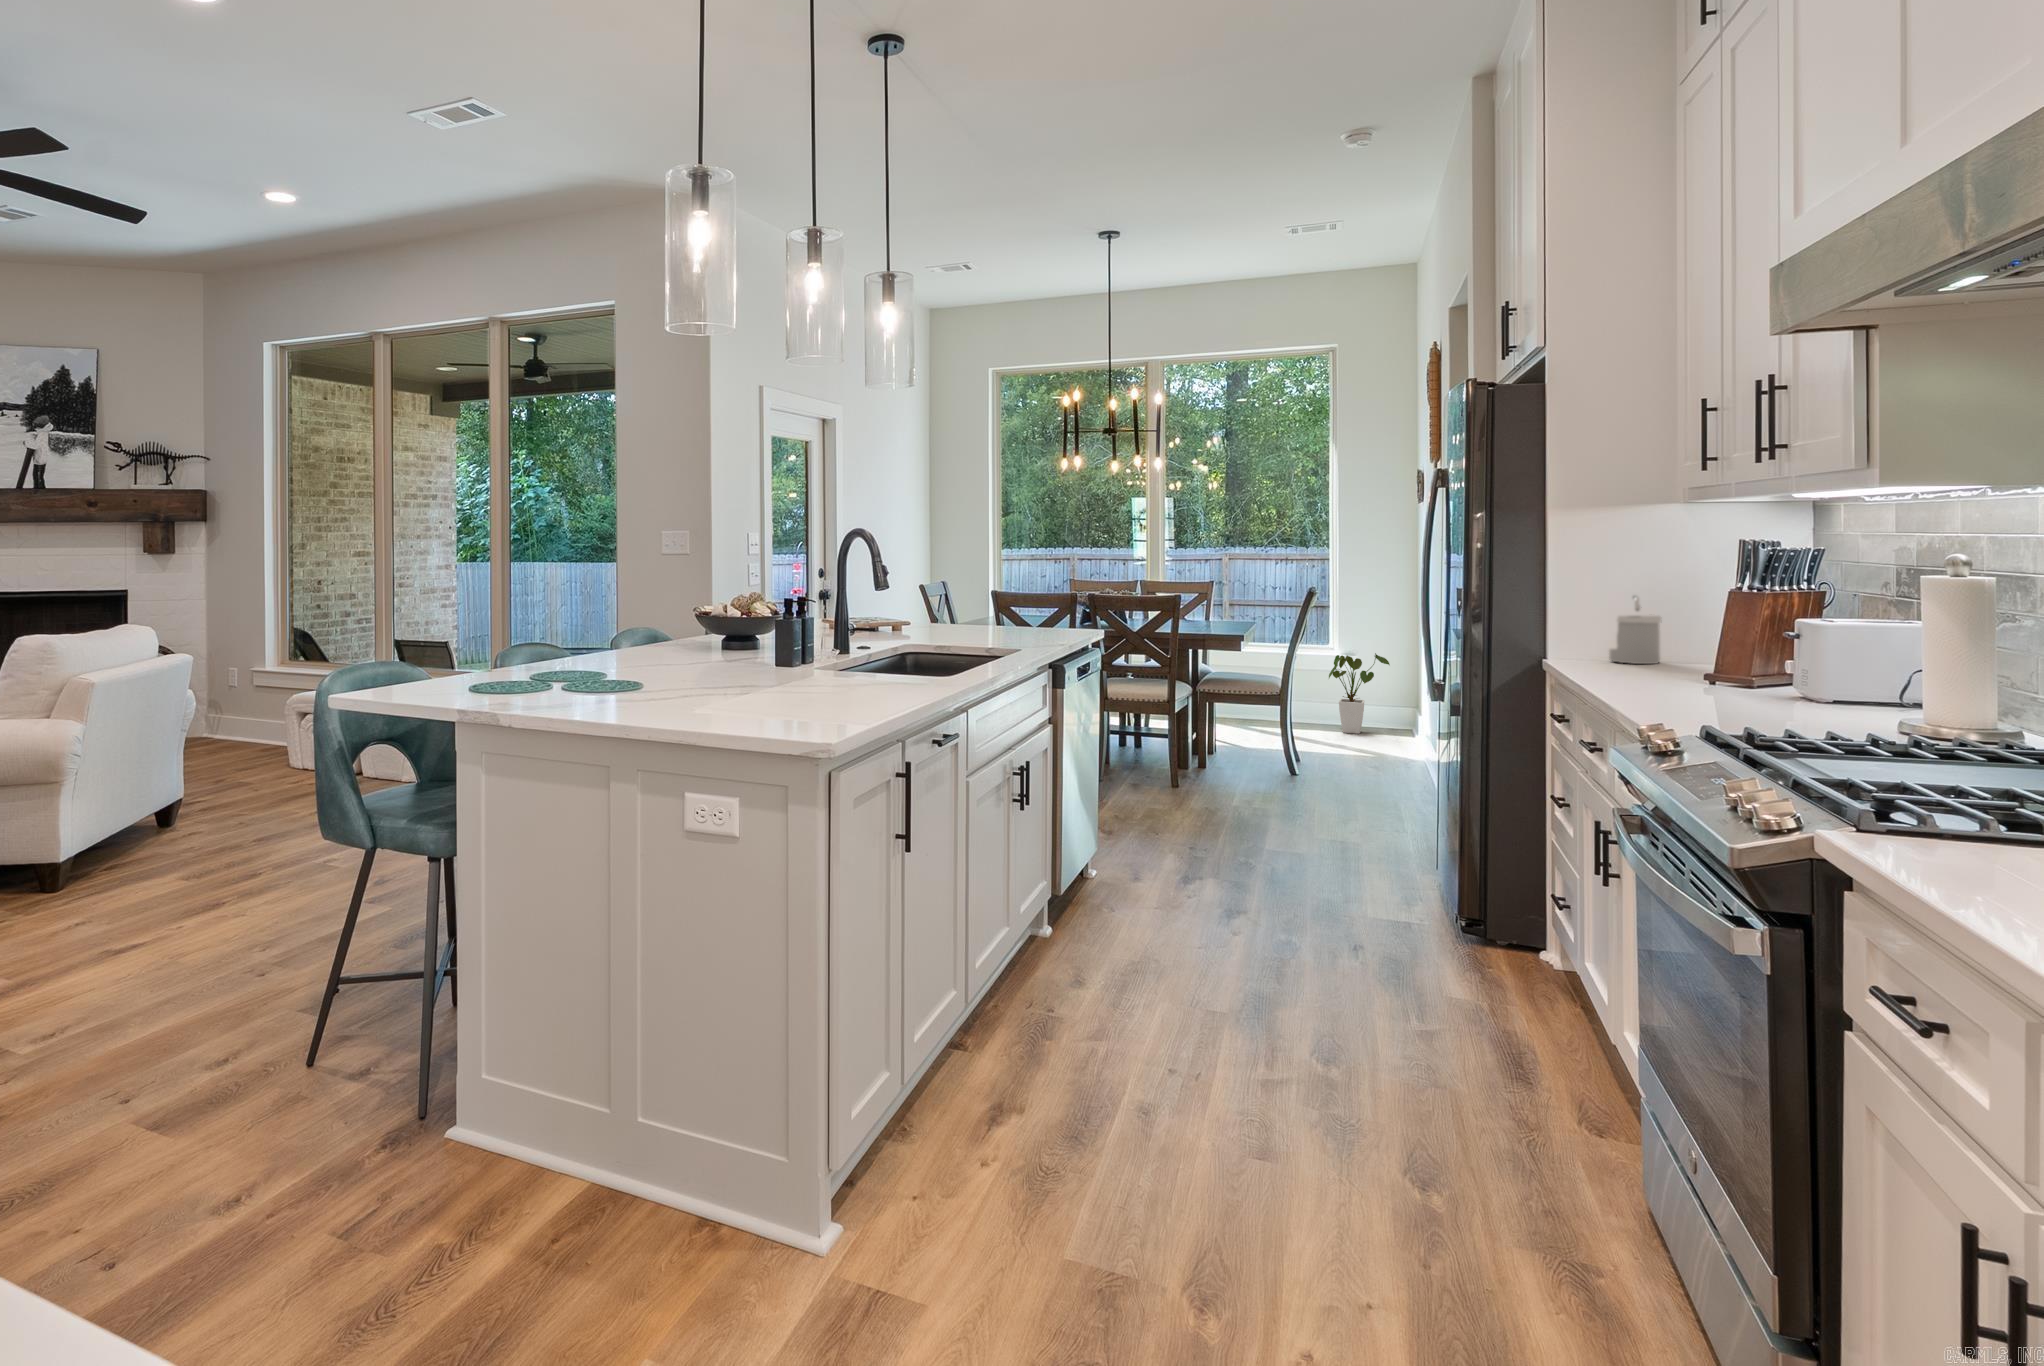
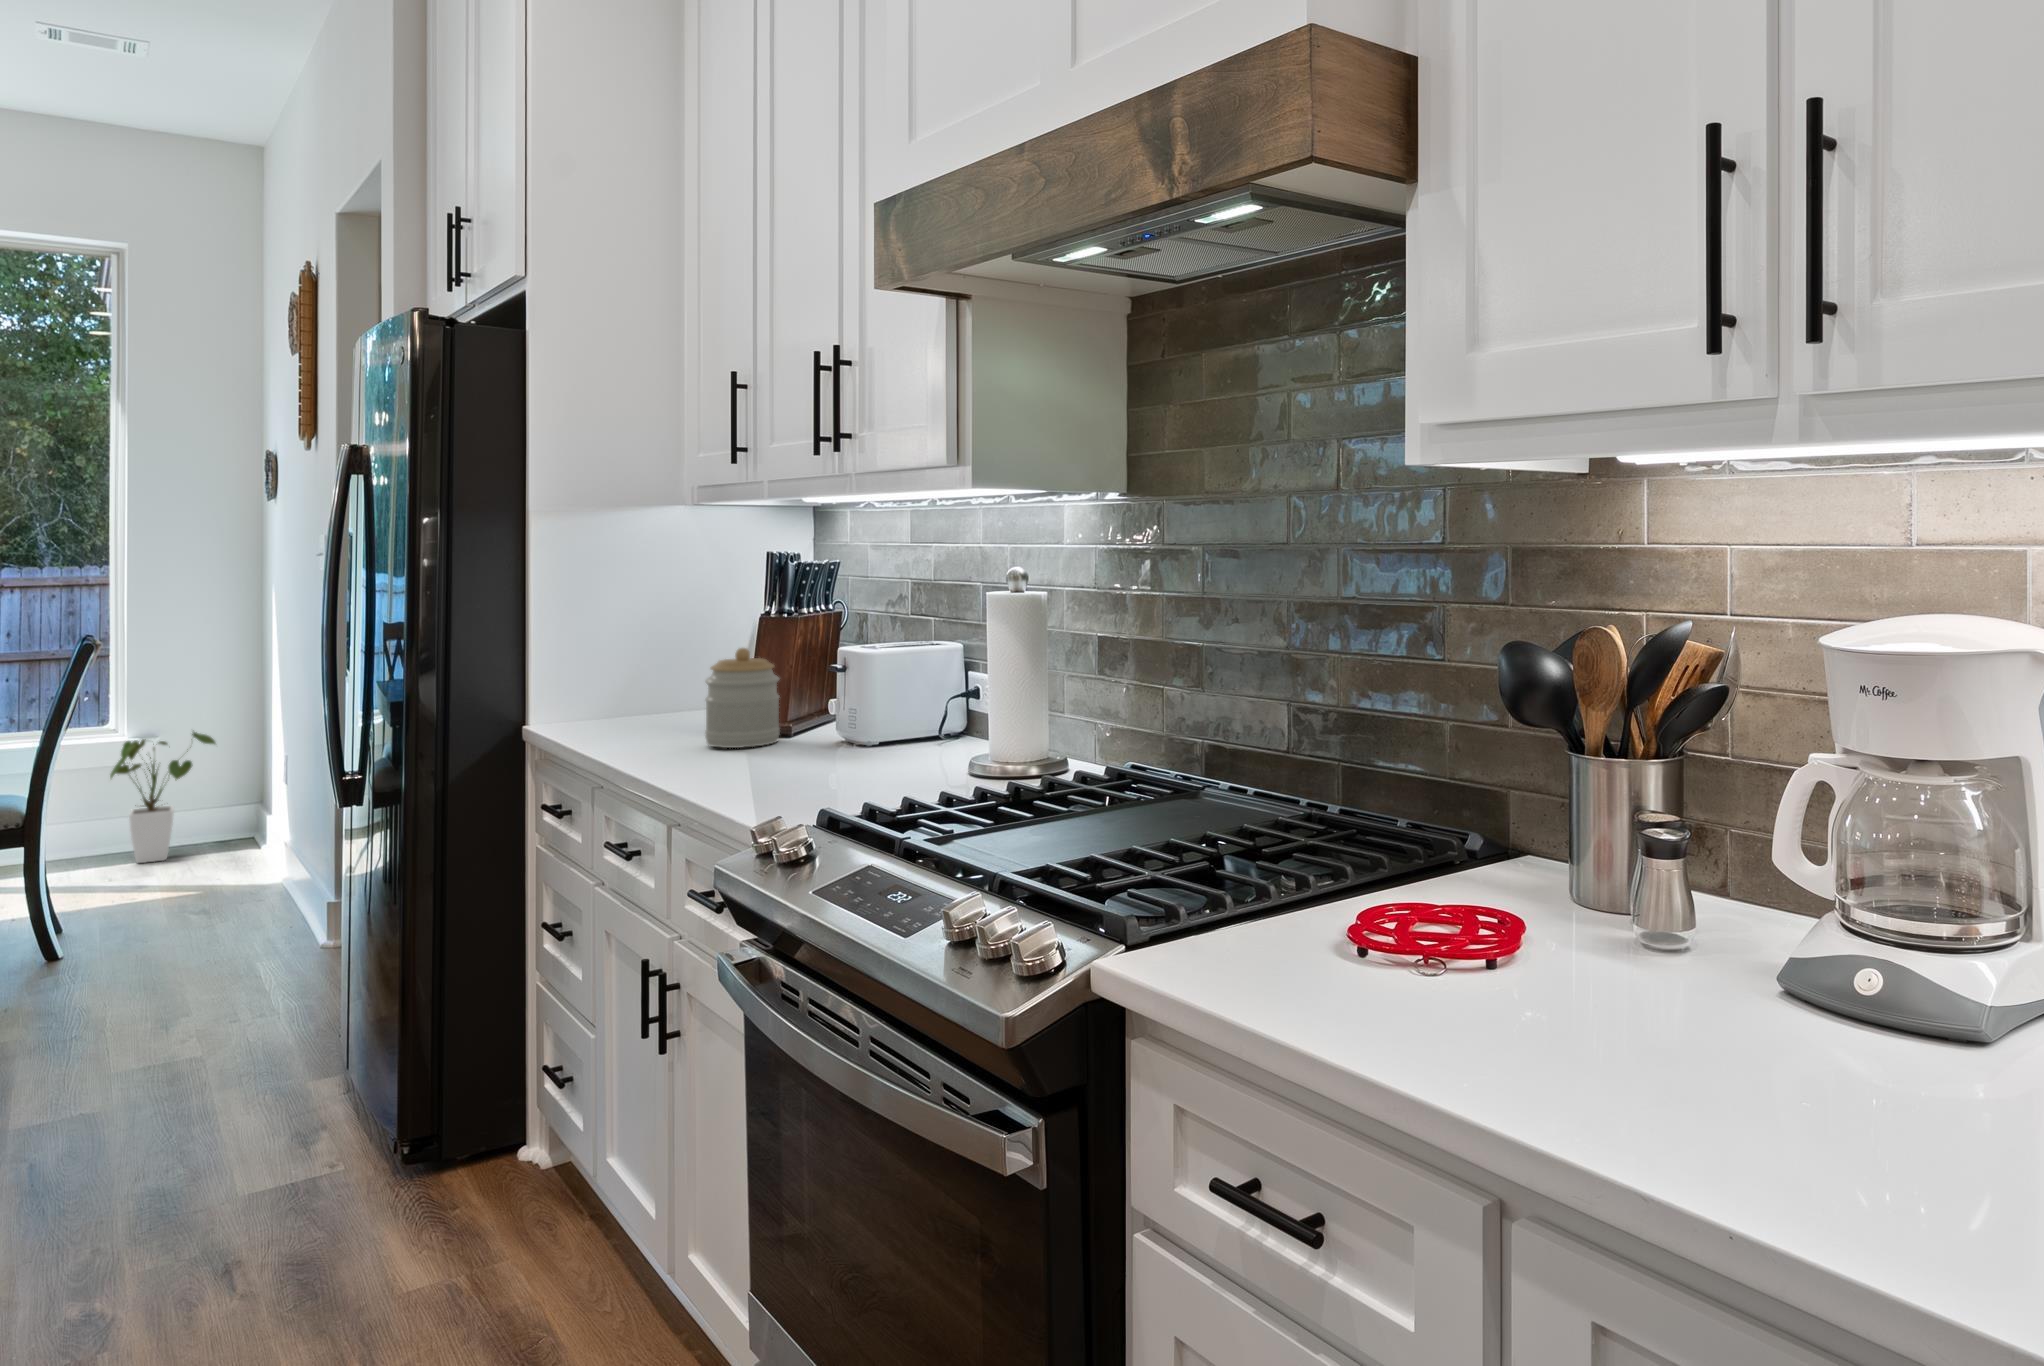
soap dispenser: present [1609,596,1661,664] -> none [604,621,666,719]
jar: none [1669,613,1739,690] -> present [705,648,779,748]

